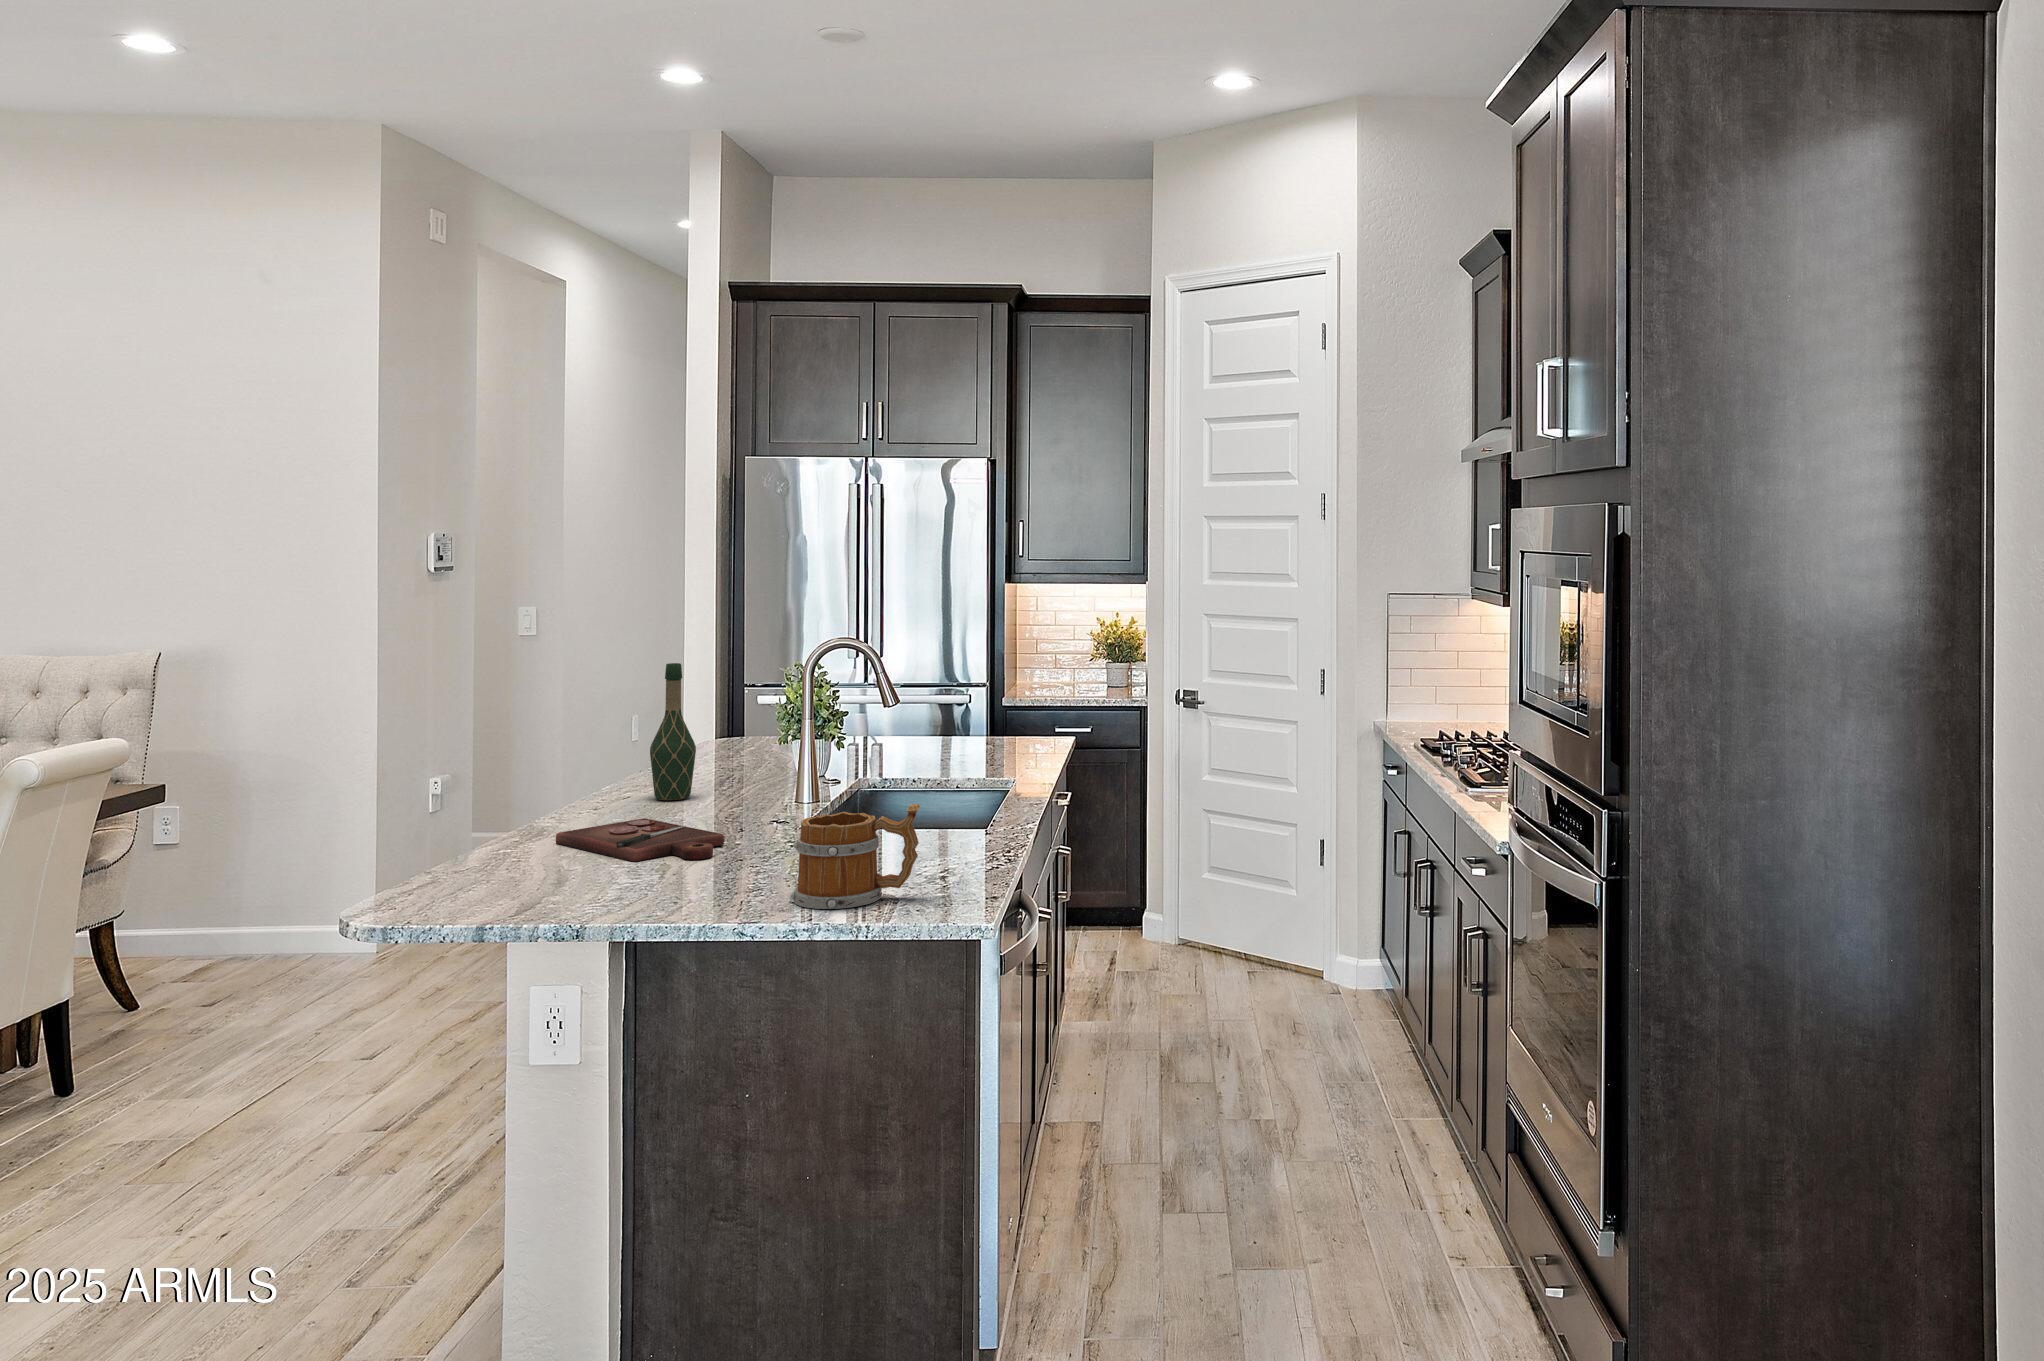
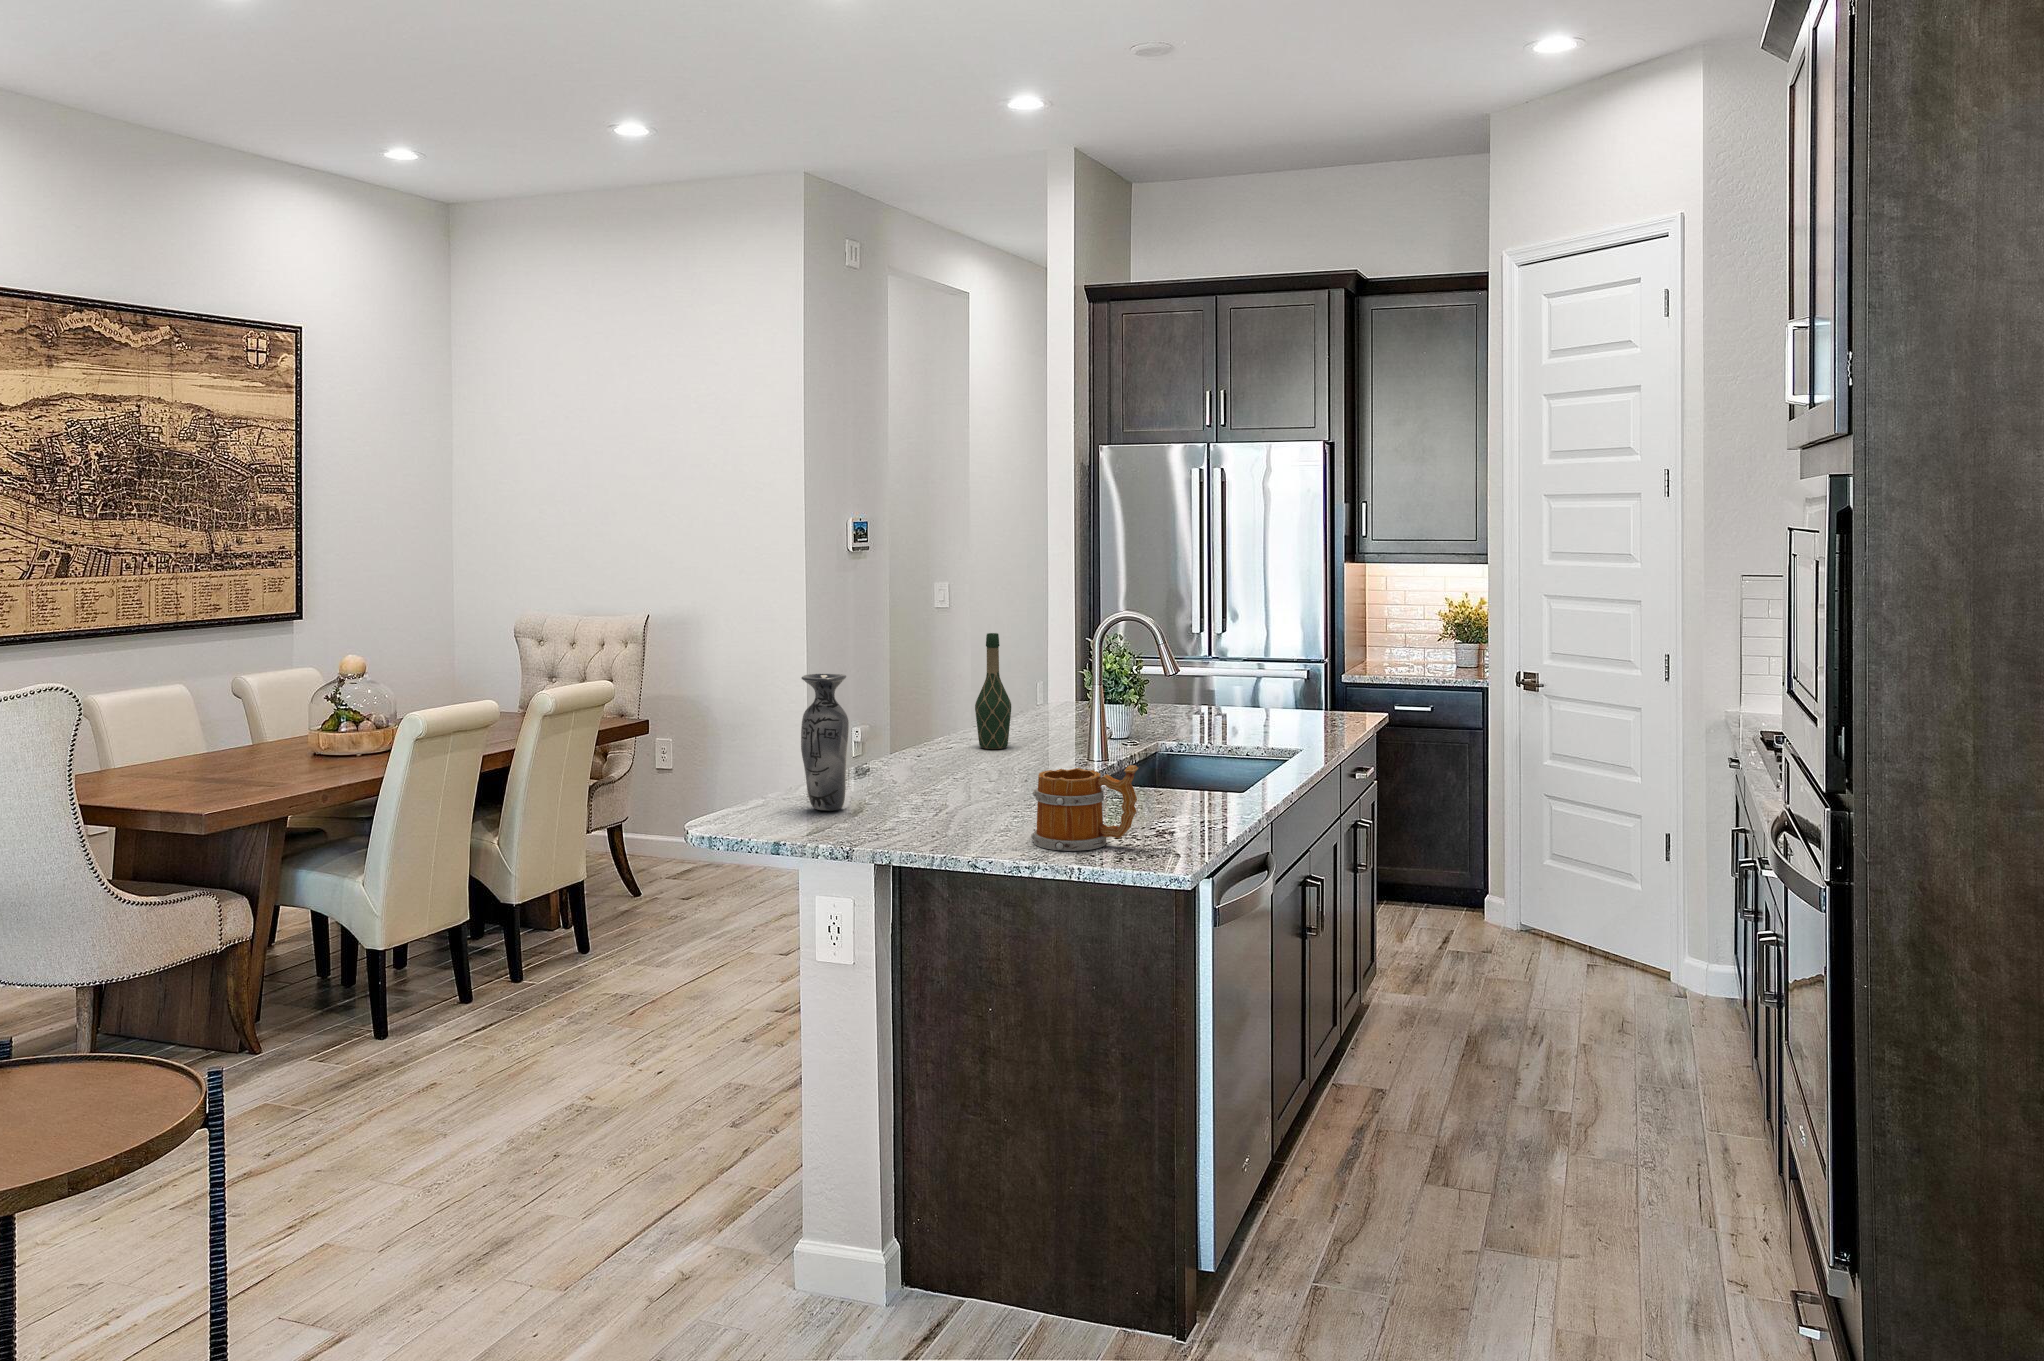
vase: none [464,717,532,891] -> present [801,674,849,810]
cutting board: present [556,818,724,861] -> none [887,762,1009,800]

